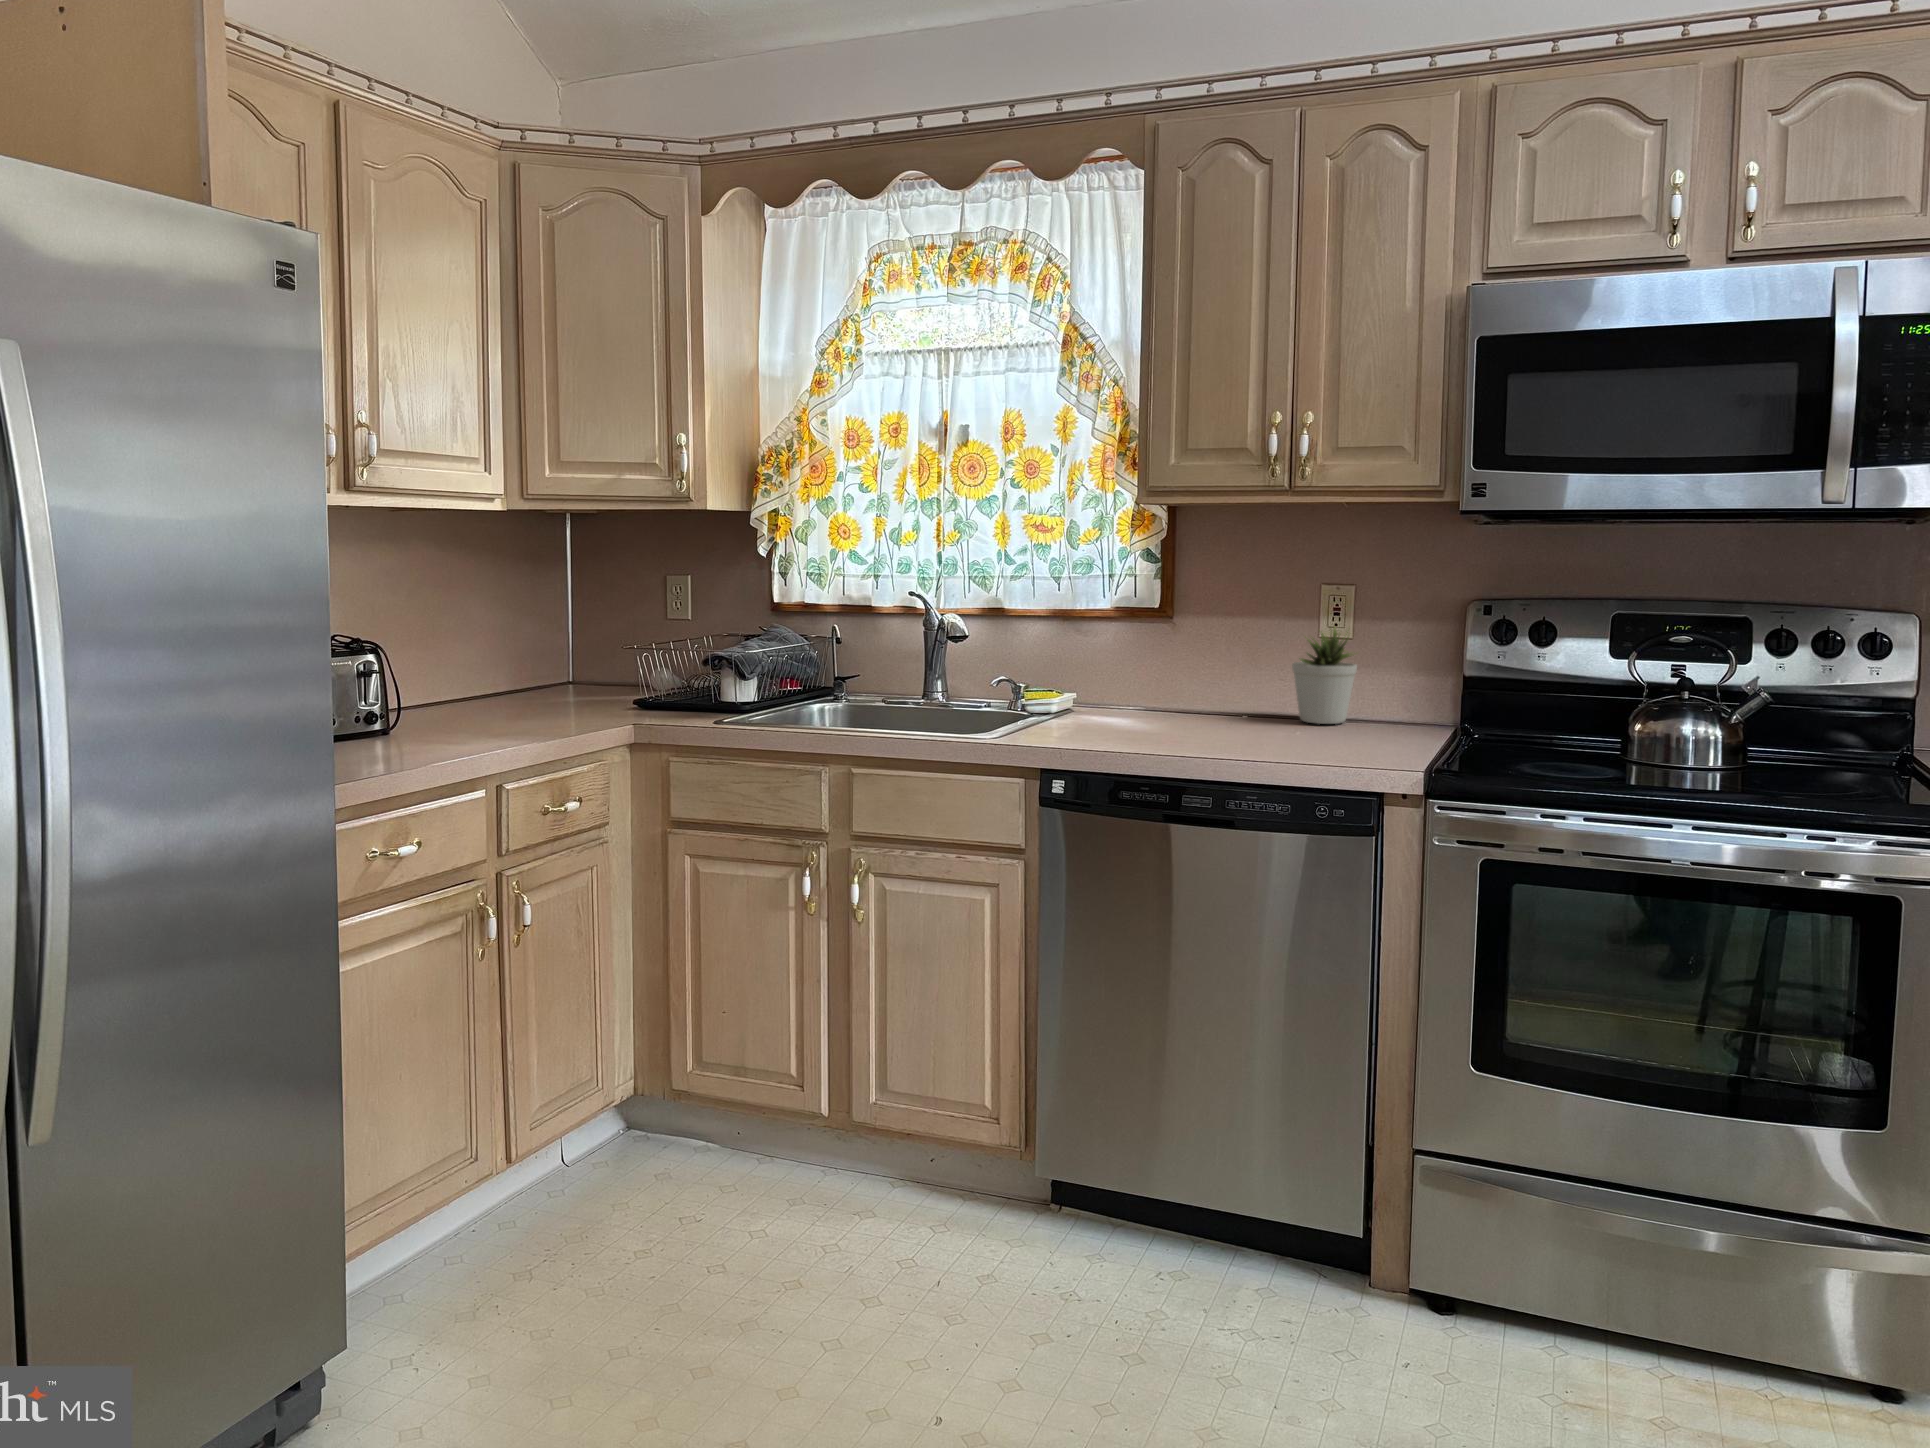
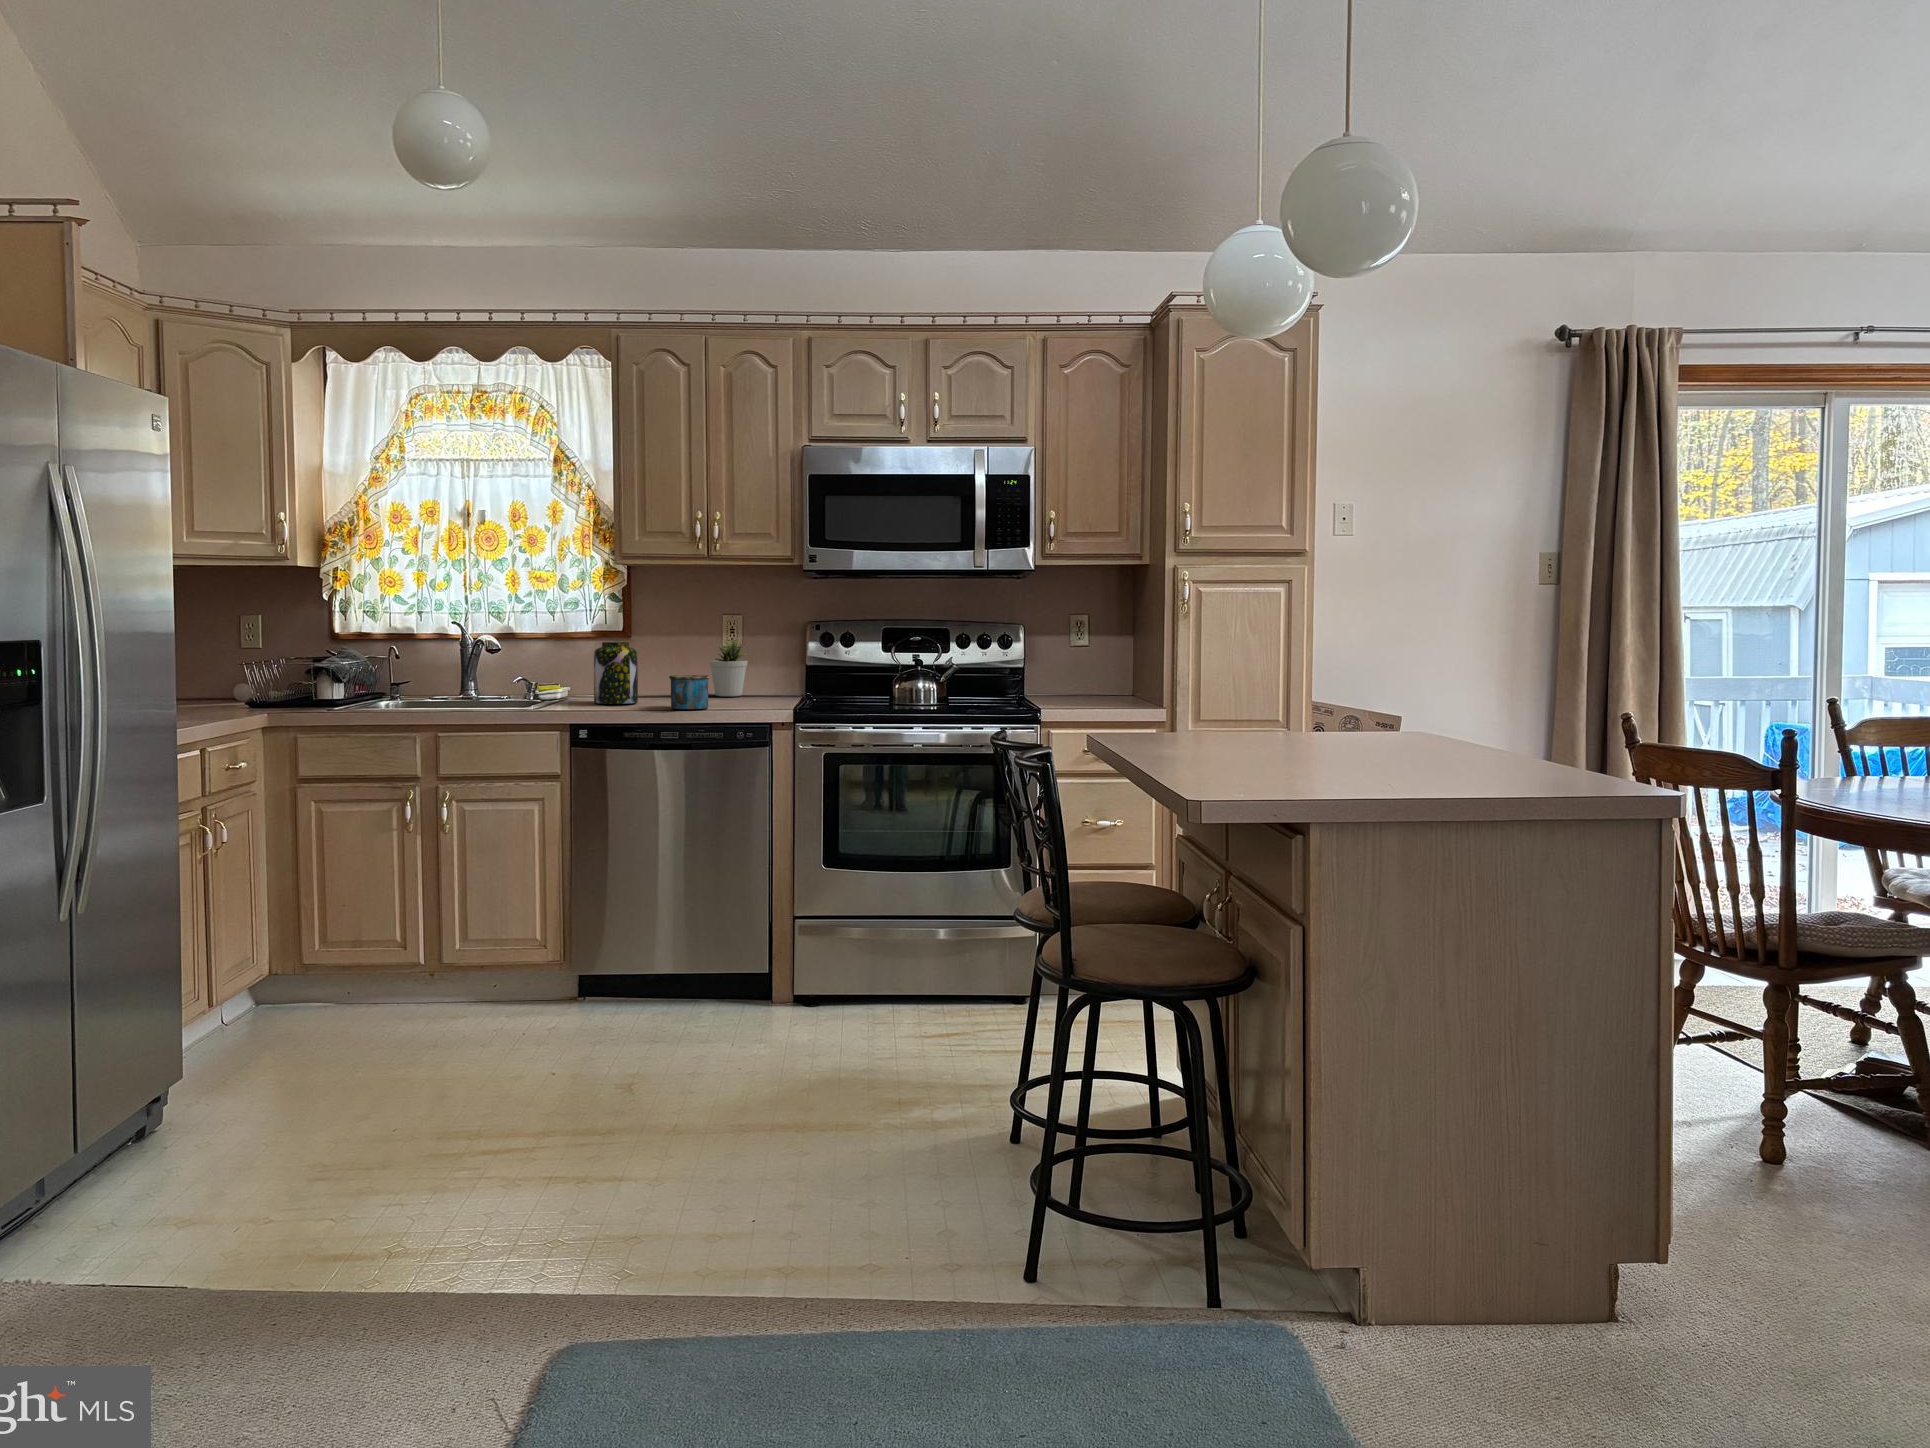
jar: none [1097,630,1167,733] -> present [594,642,638,704]
mug: none [1210,692,1280,754] -> present [669,675,710,709]

